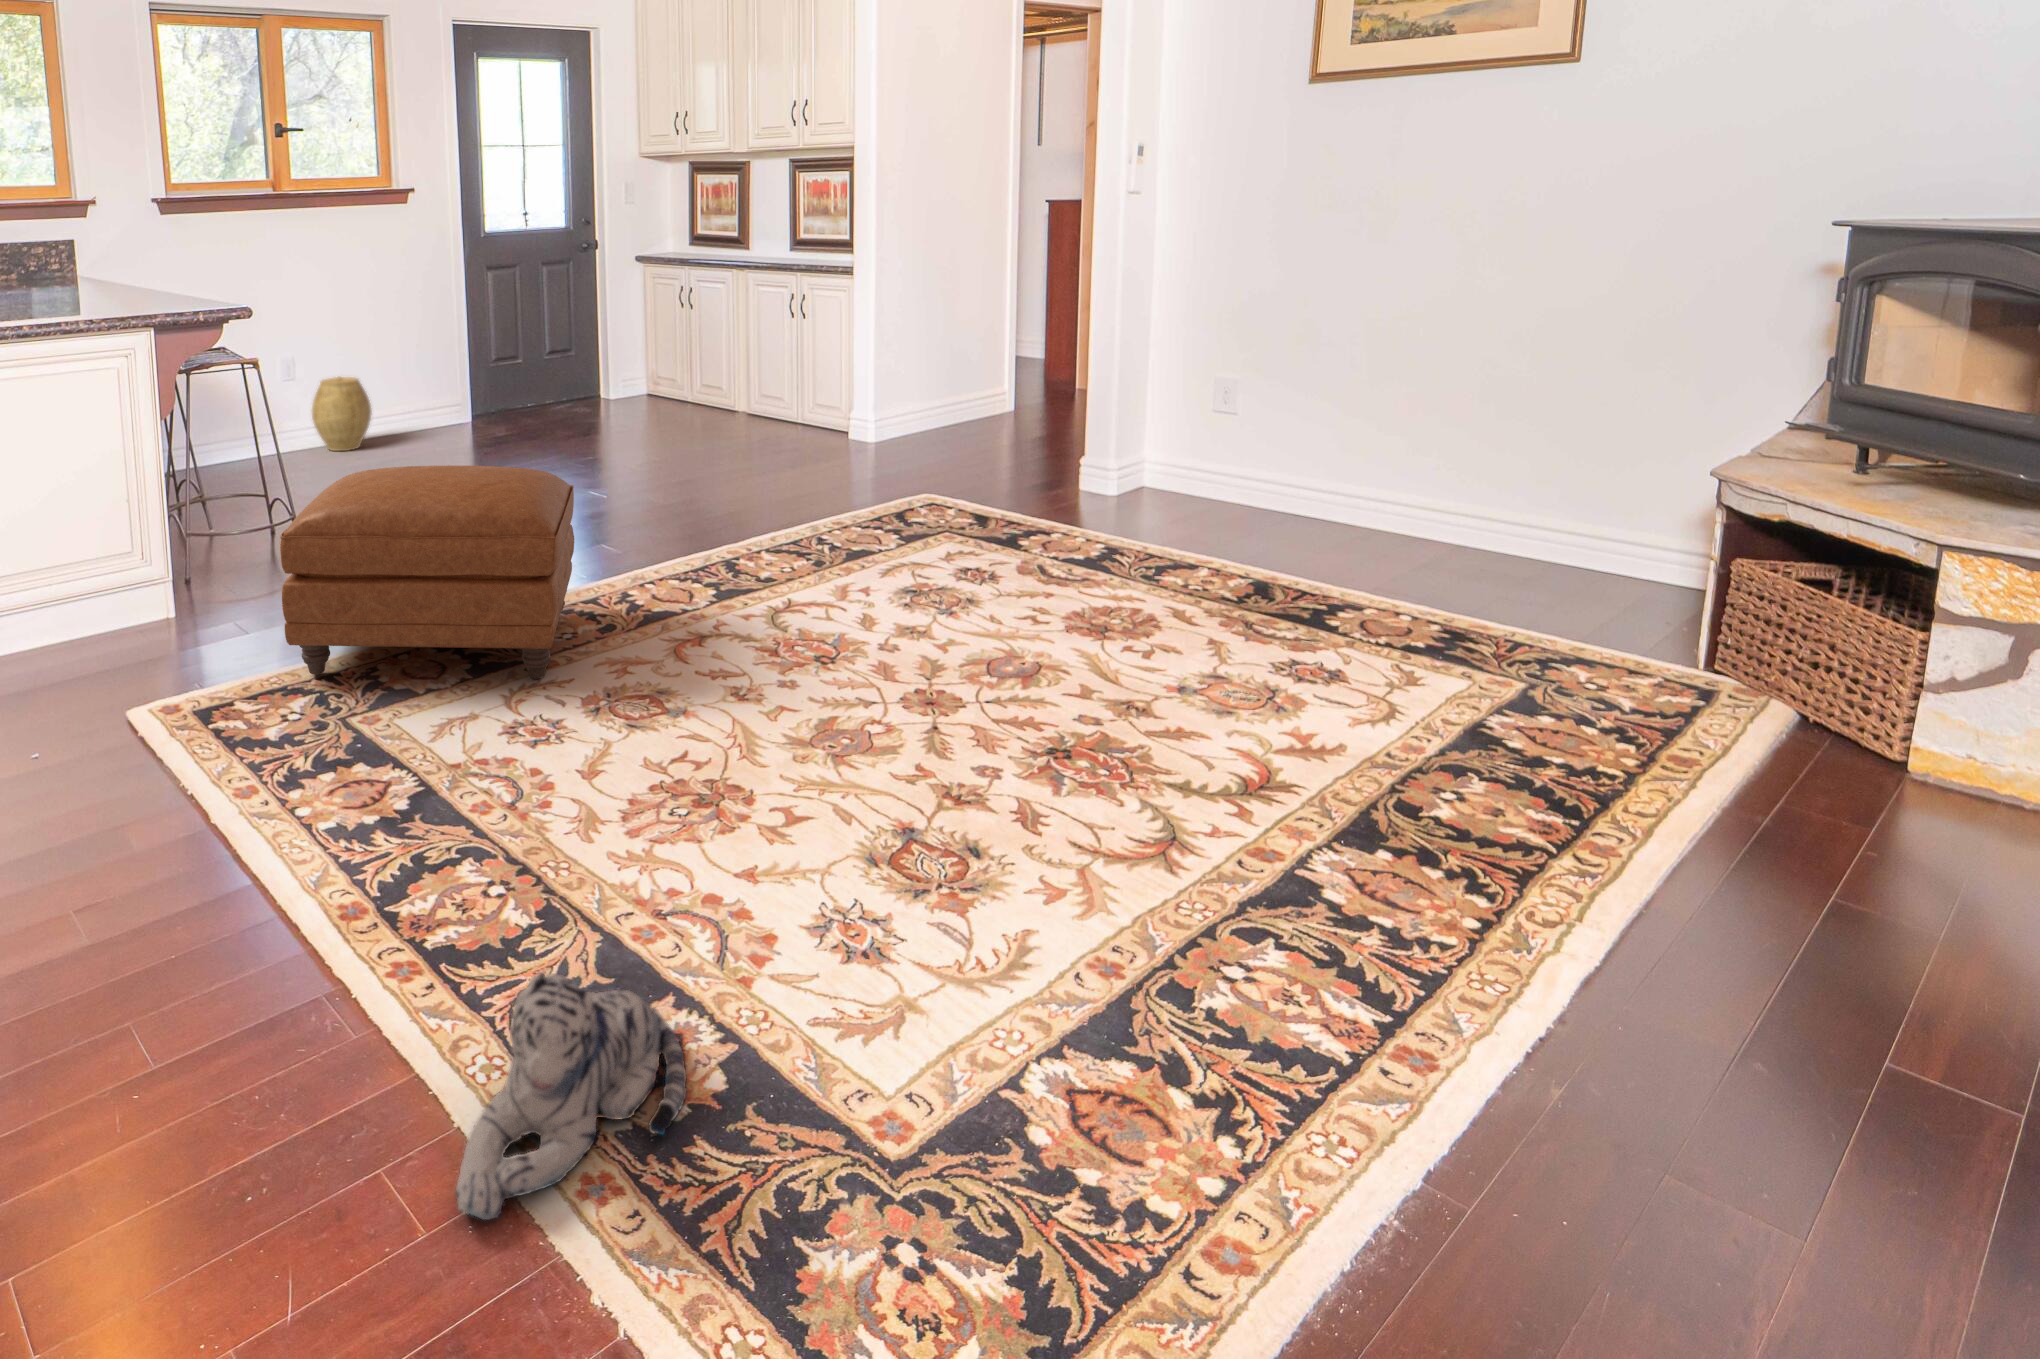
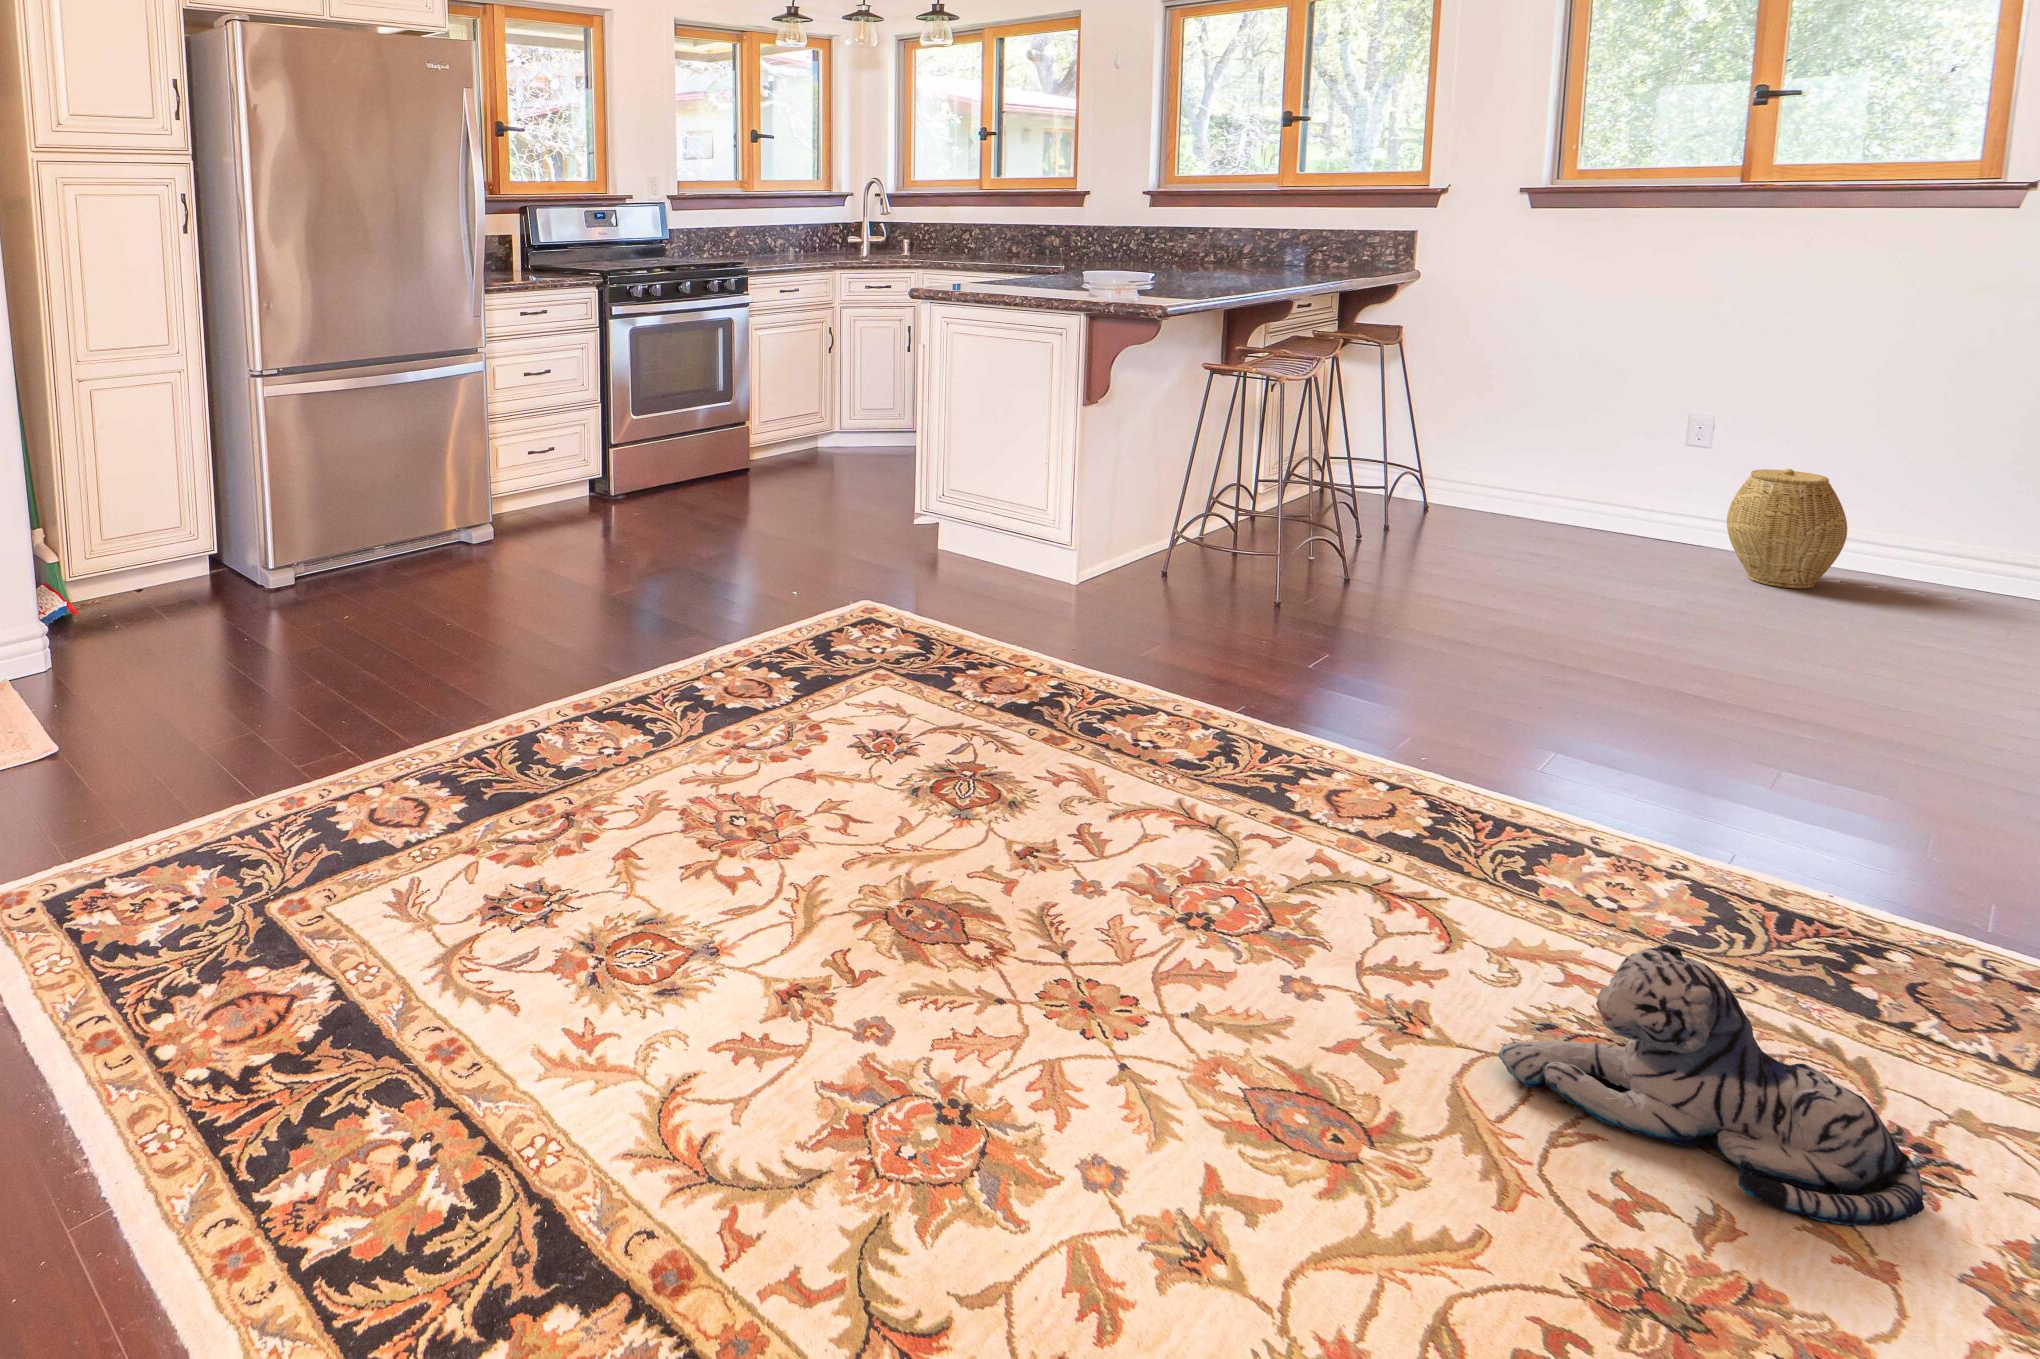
ottoman: present [280,465,574,679] -> none [952,493,1263,755]
plush toy: present [456,973,687,1220] -> present [1498,943,1924,1226]

